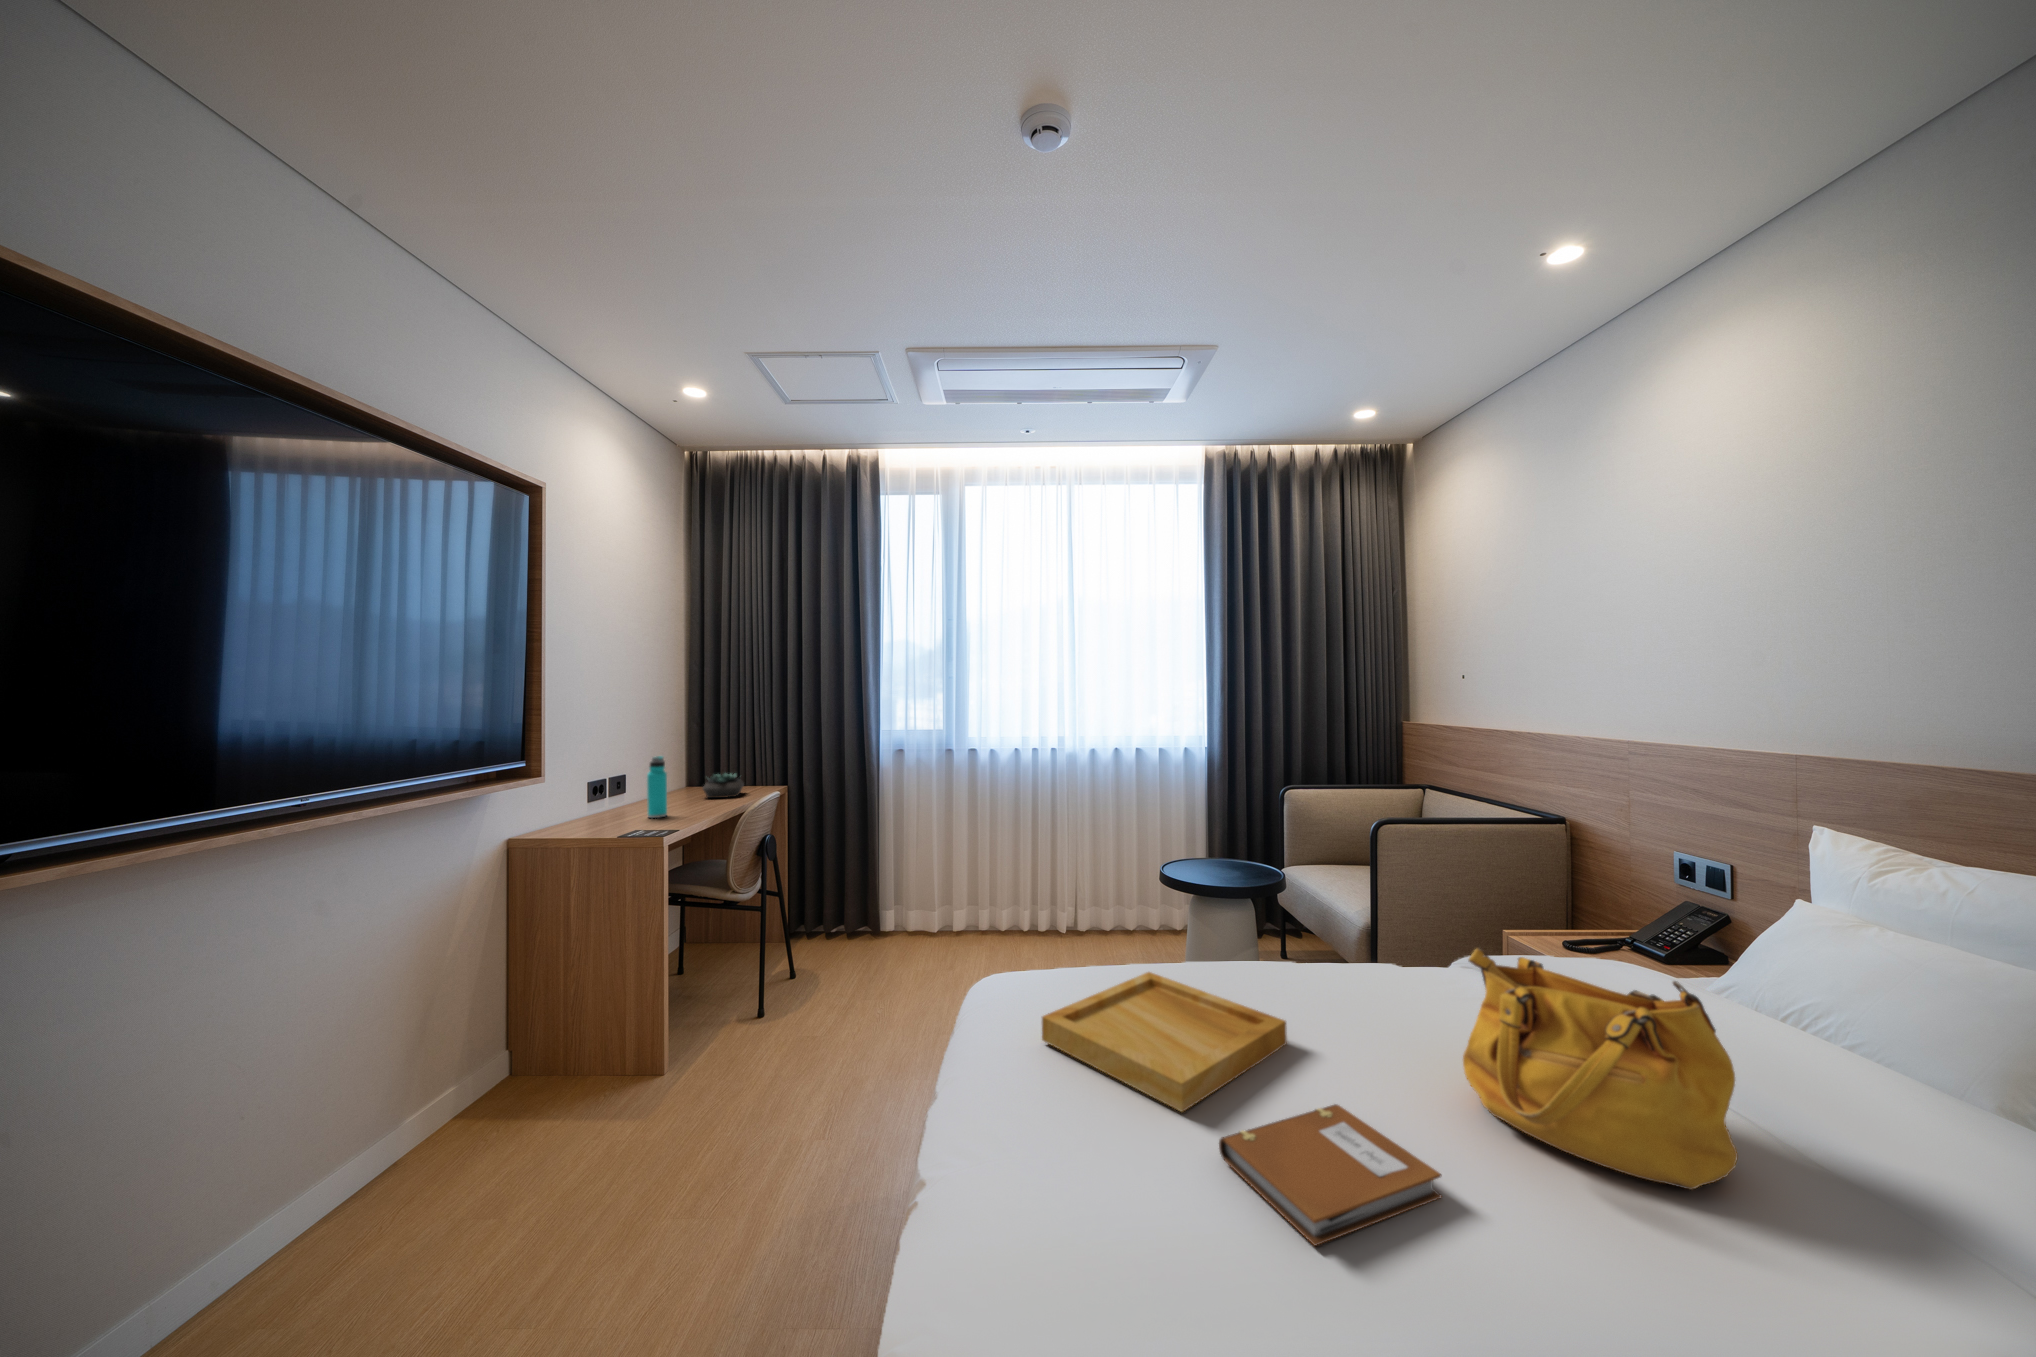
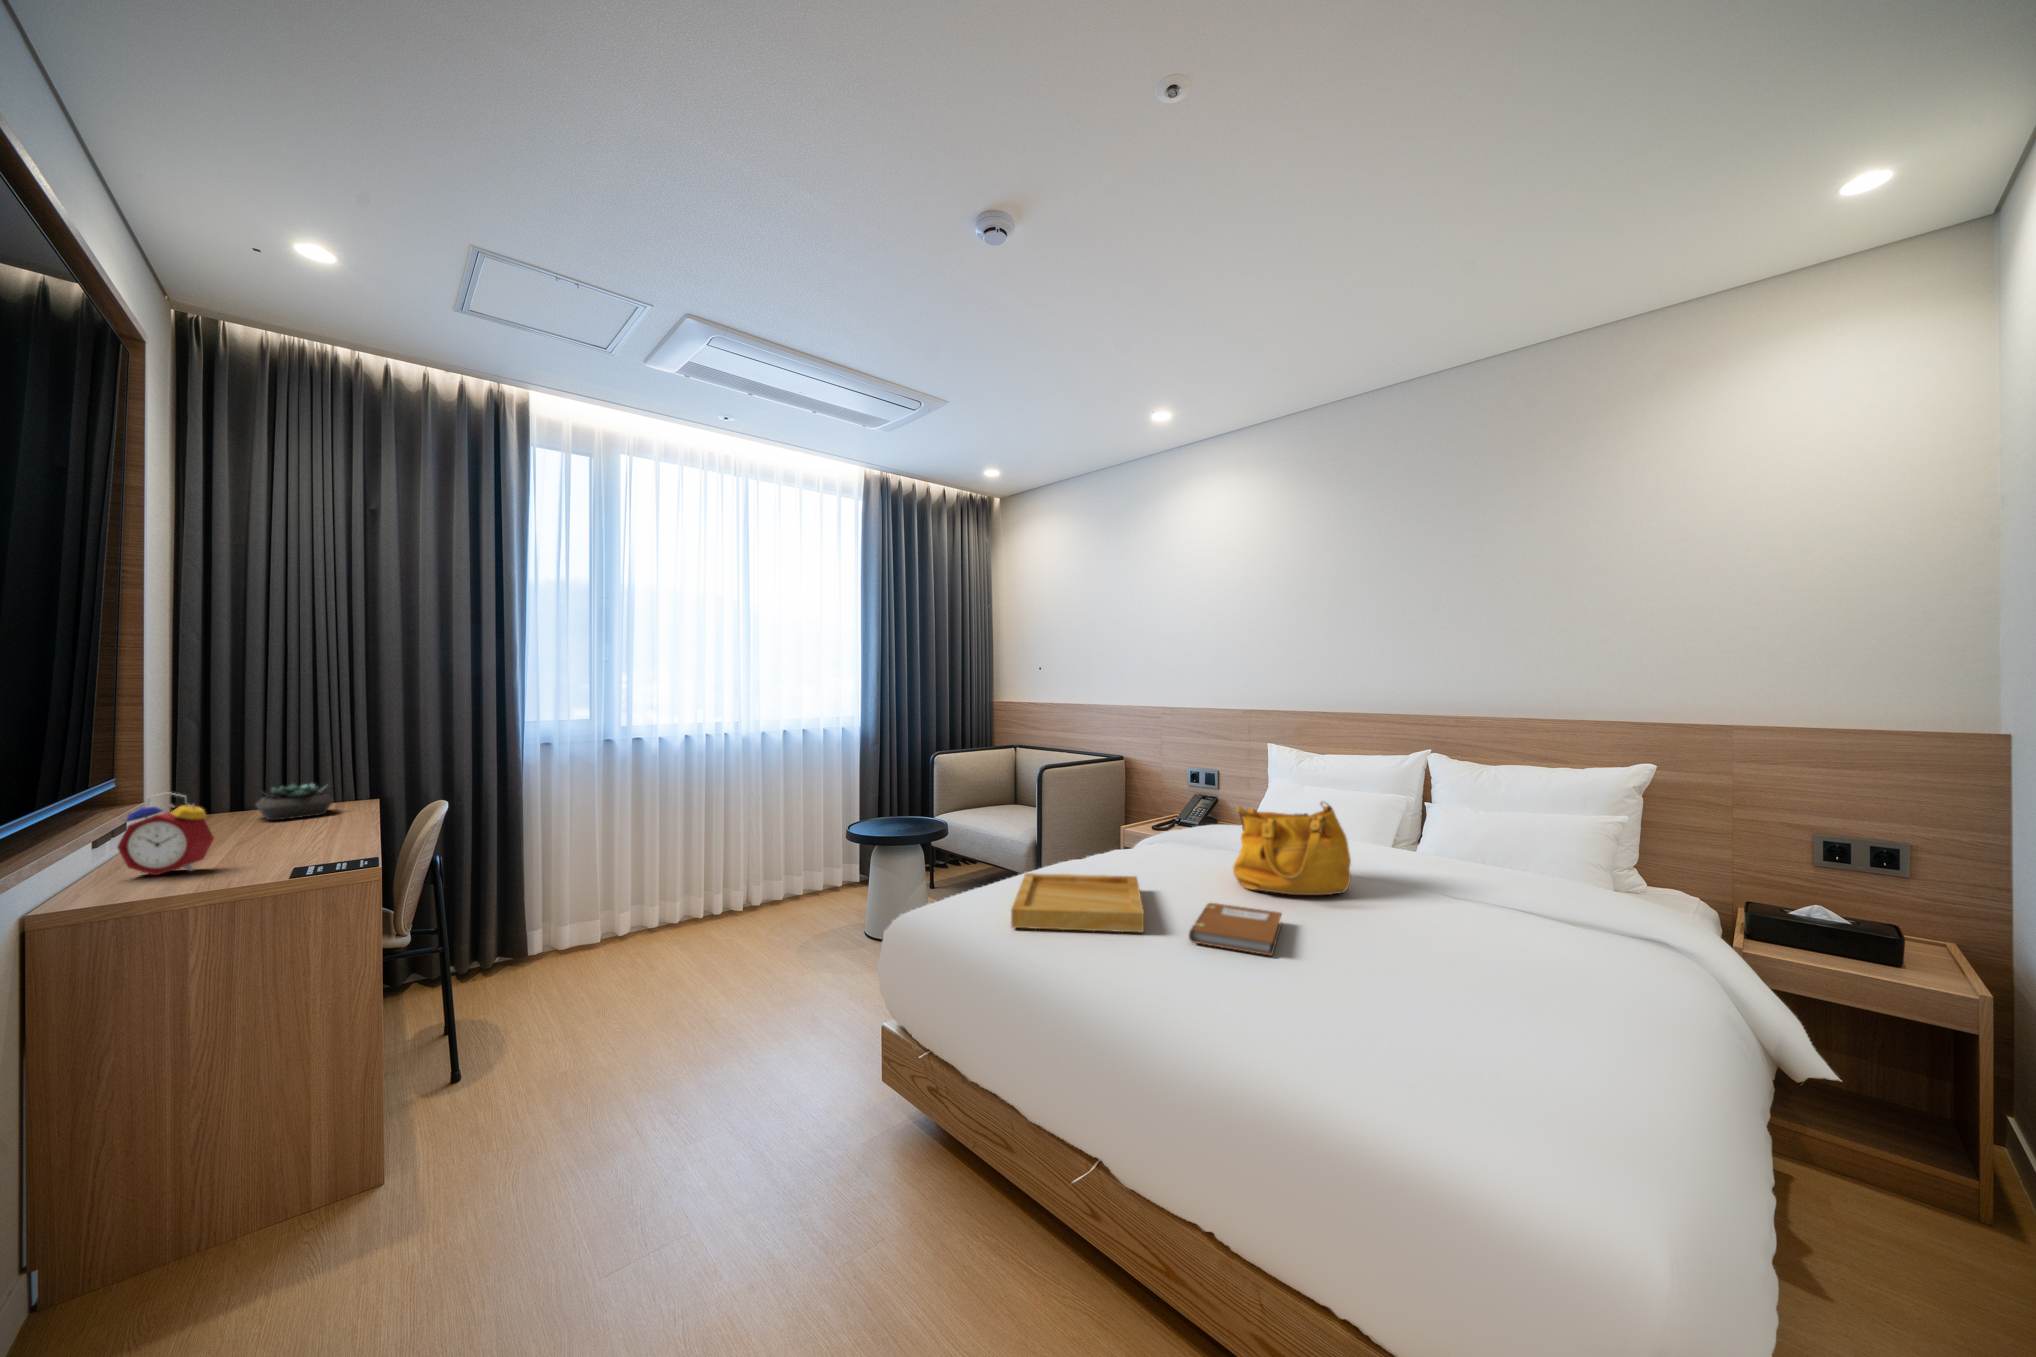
water bottle: present [647,756,667,818] -> none [221,758,260,849]
alarm clock: none [580,778,619,831] -> present [117,793,214,875]

